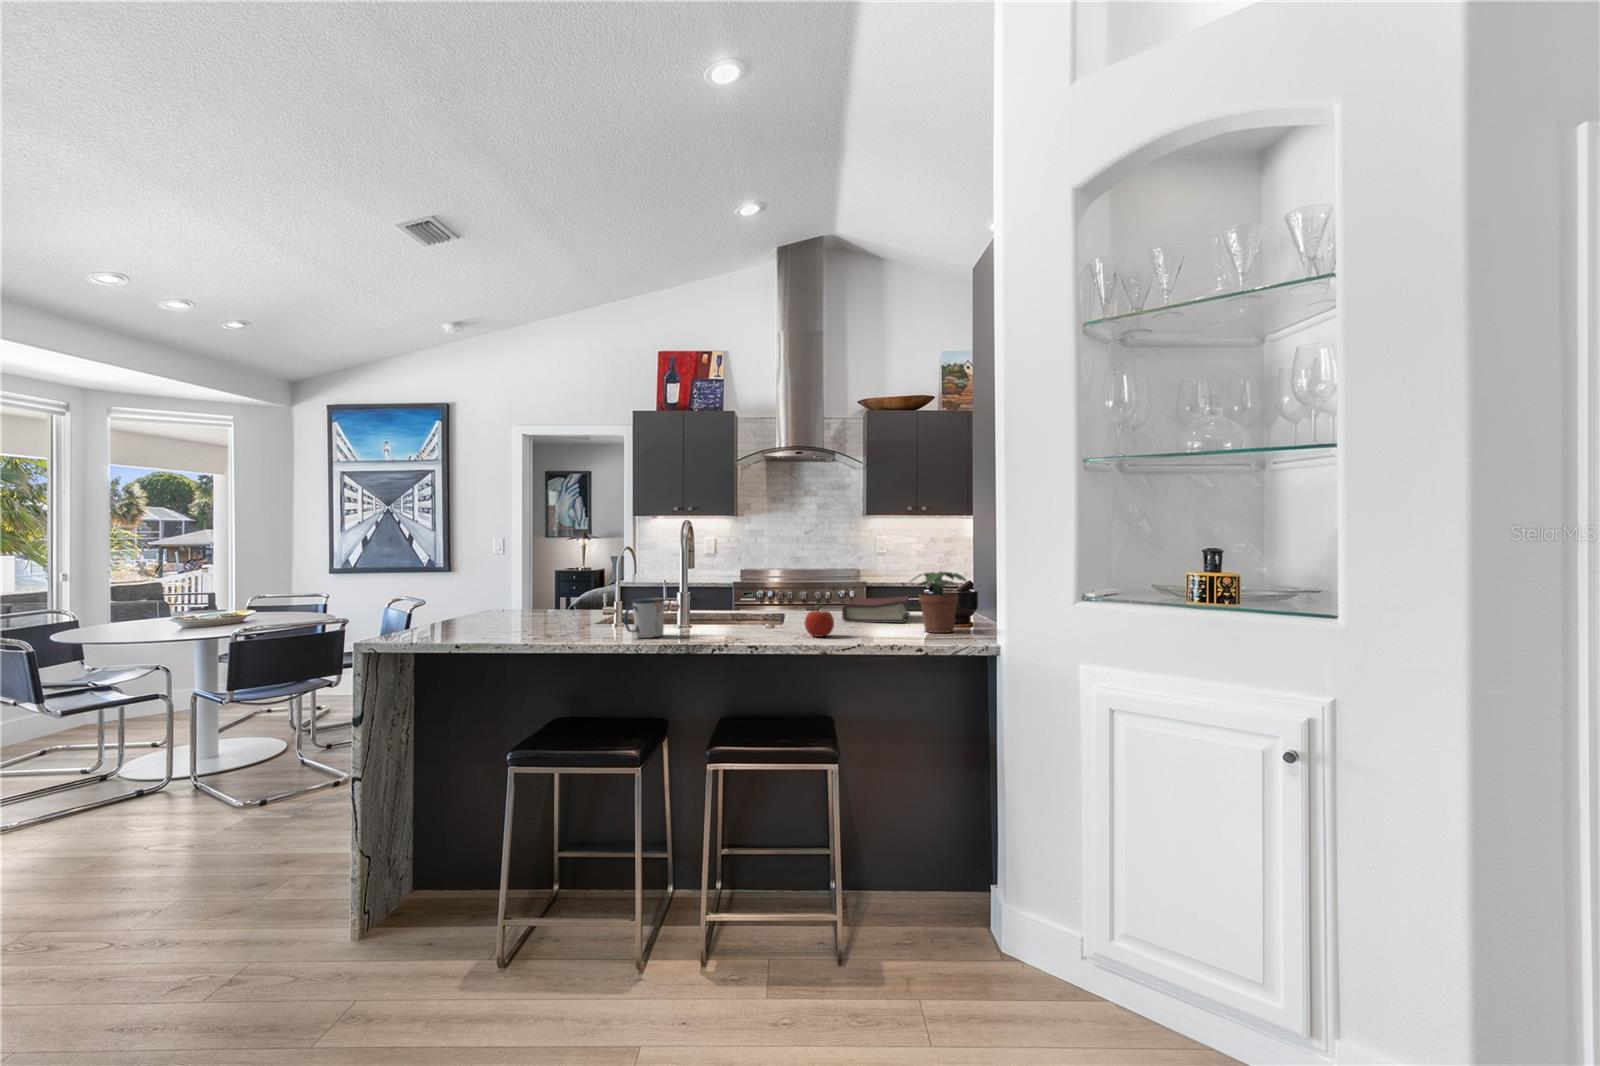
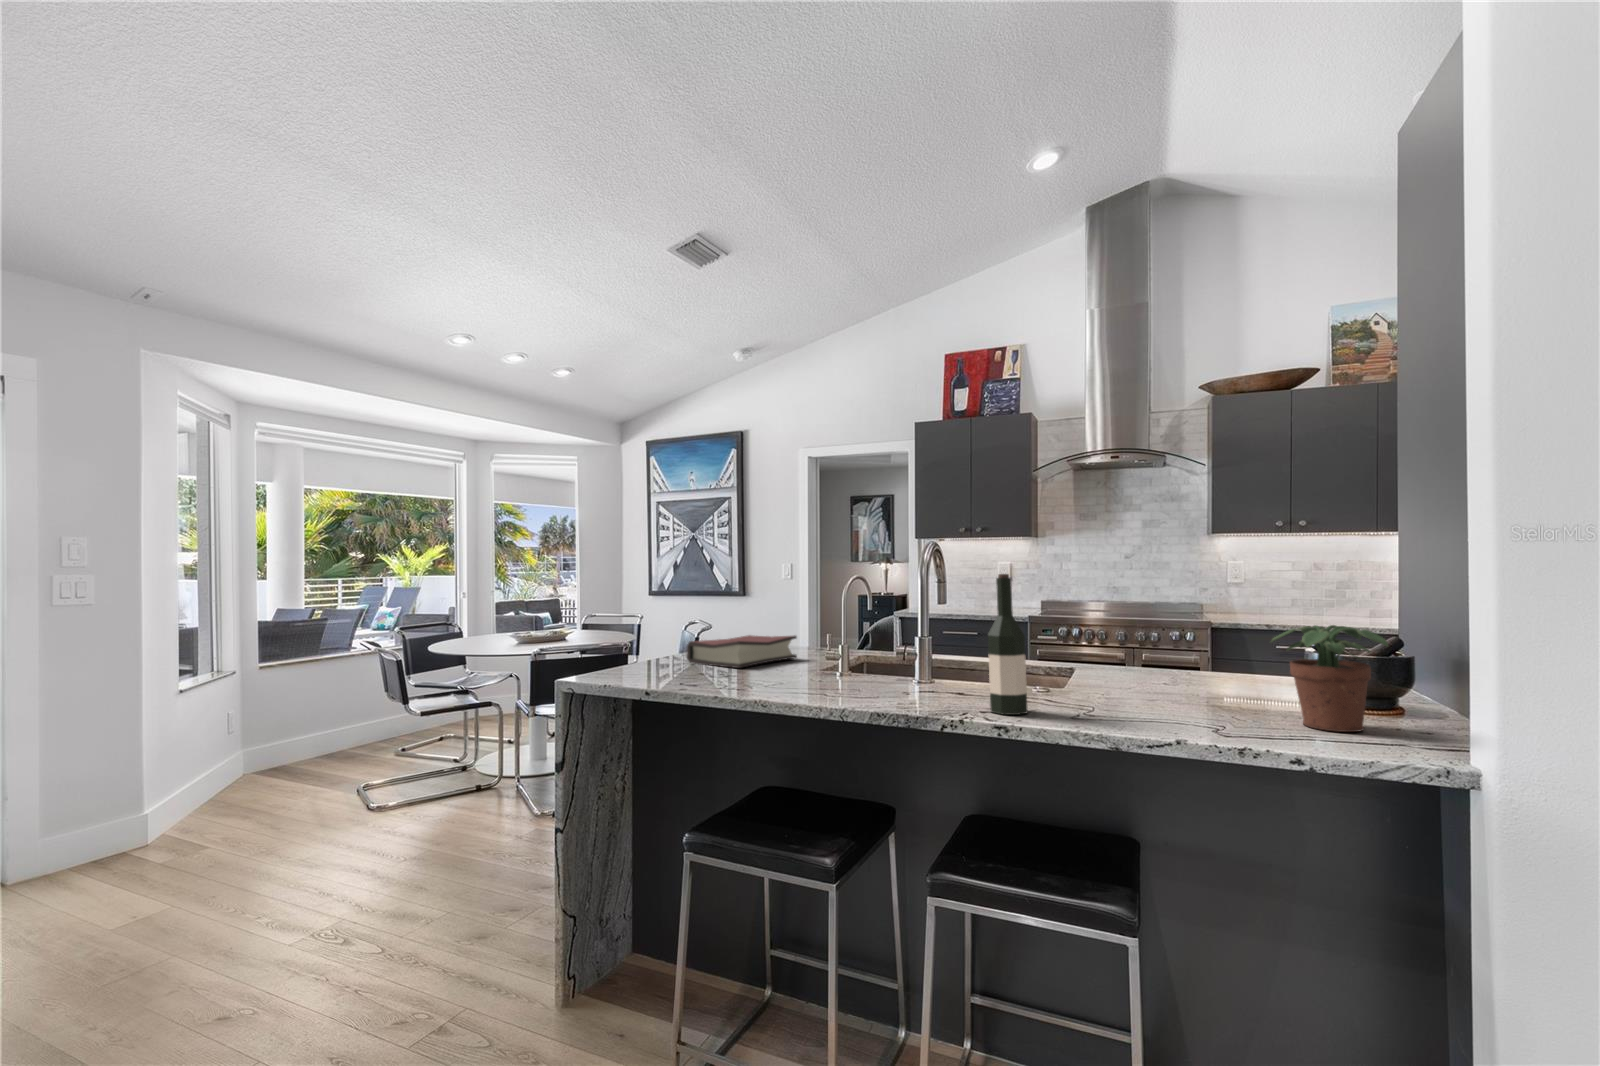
wine bottle: none [743,542,770,638] -> present [988,574,1028,715]
hardback book: present [842,596,909,623] -> present [687,635,797,668]
mug: present [624,597,664,638] -> none [828,646,882,701]
fruit: present [805,604,834,637] -> none [1083,670,1132,721]

